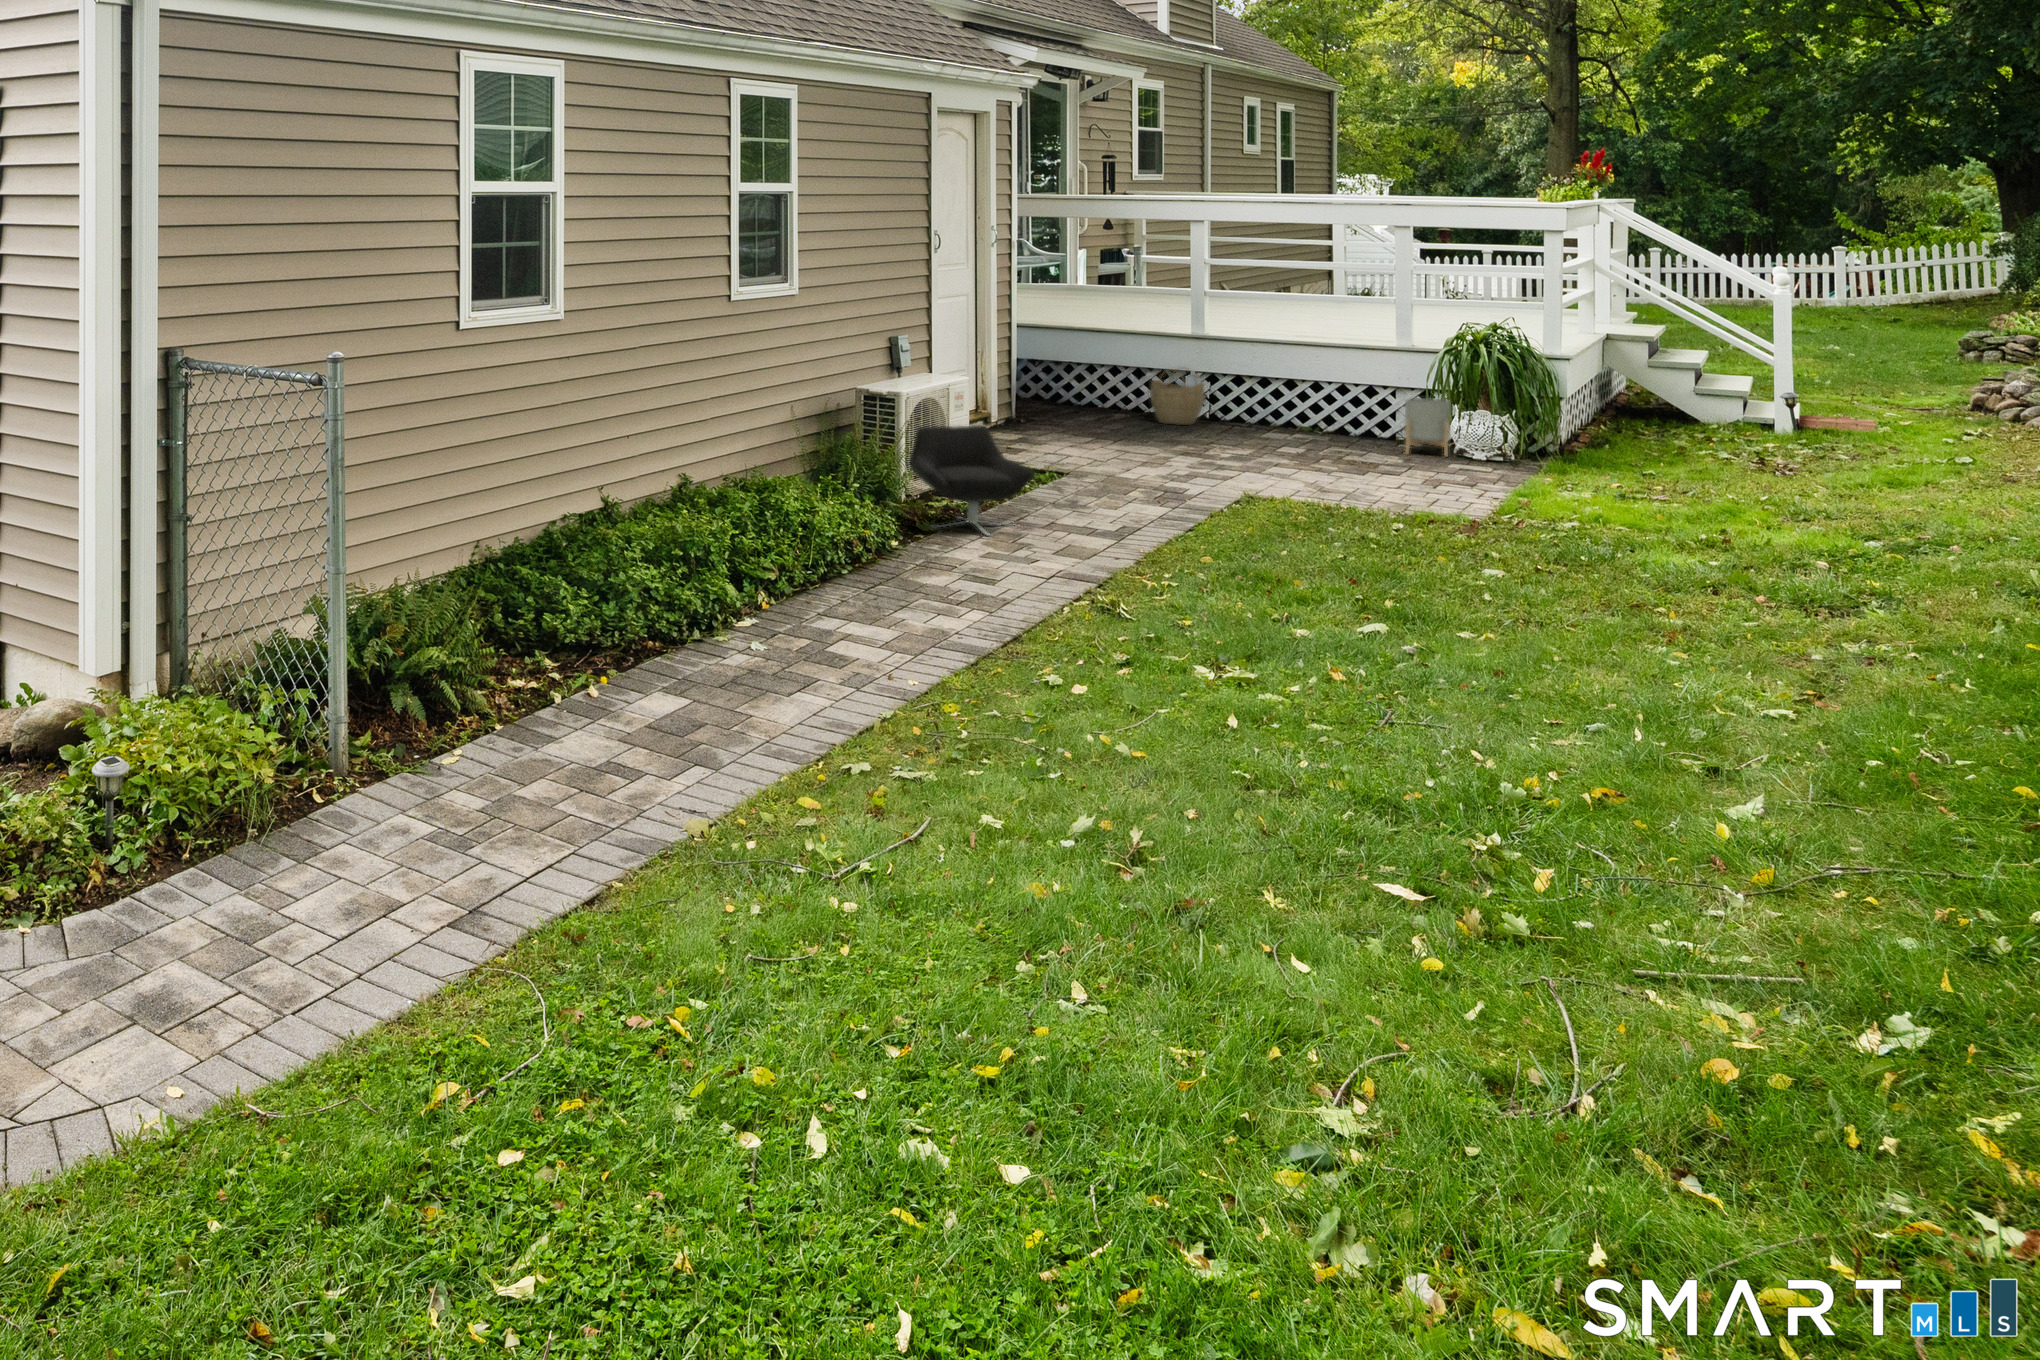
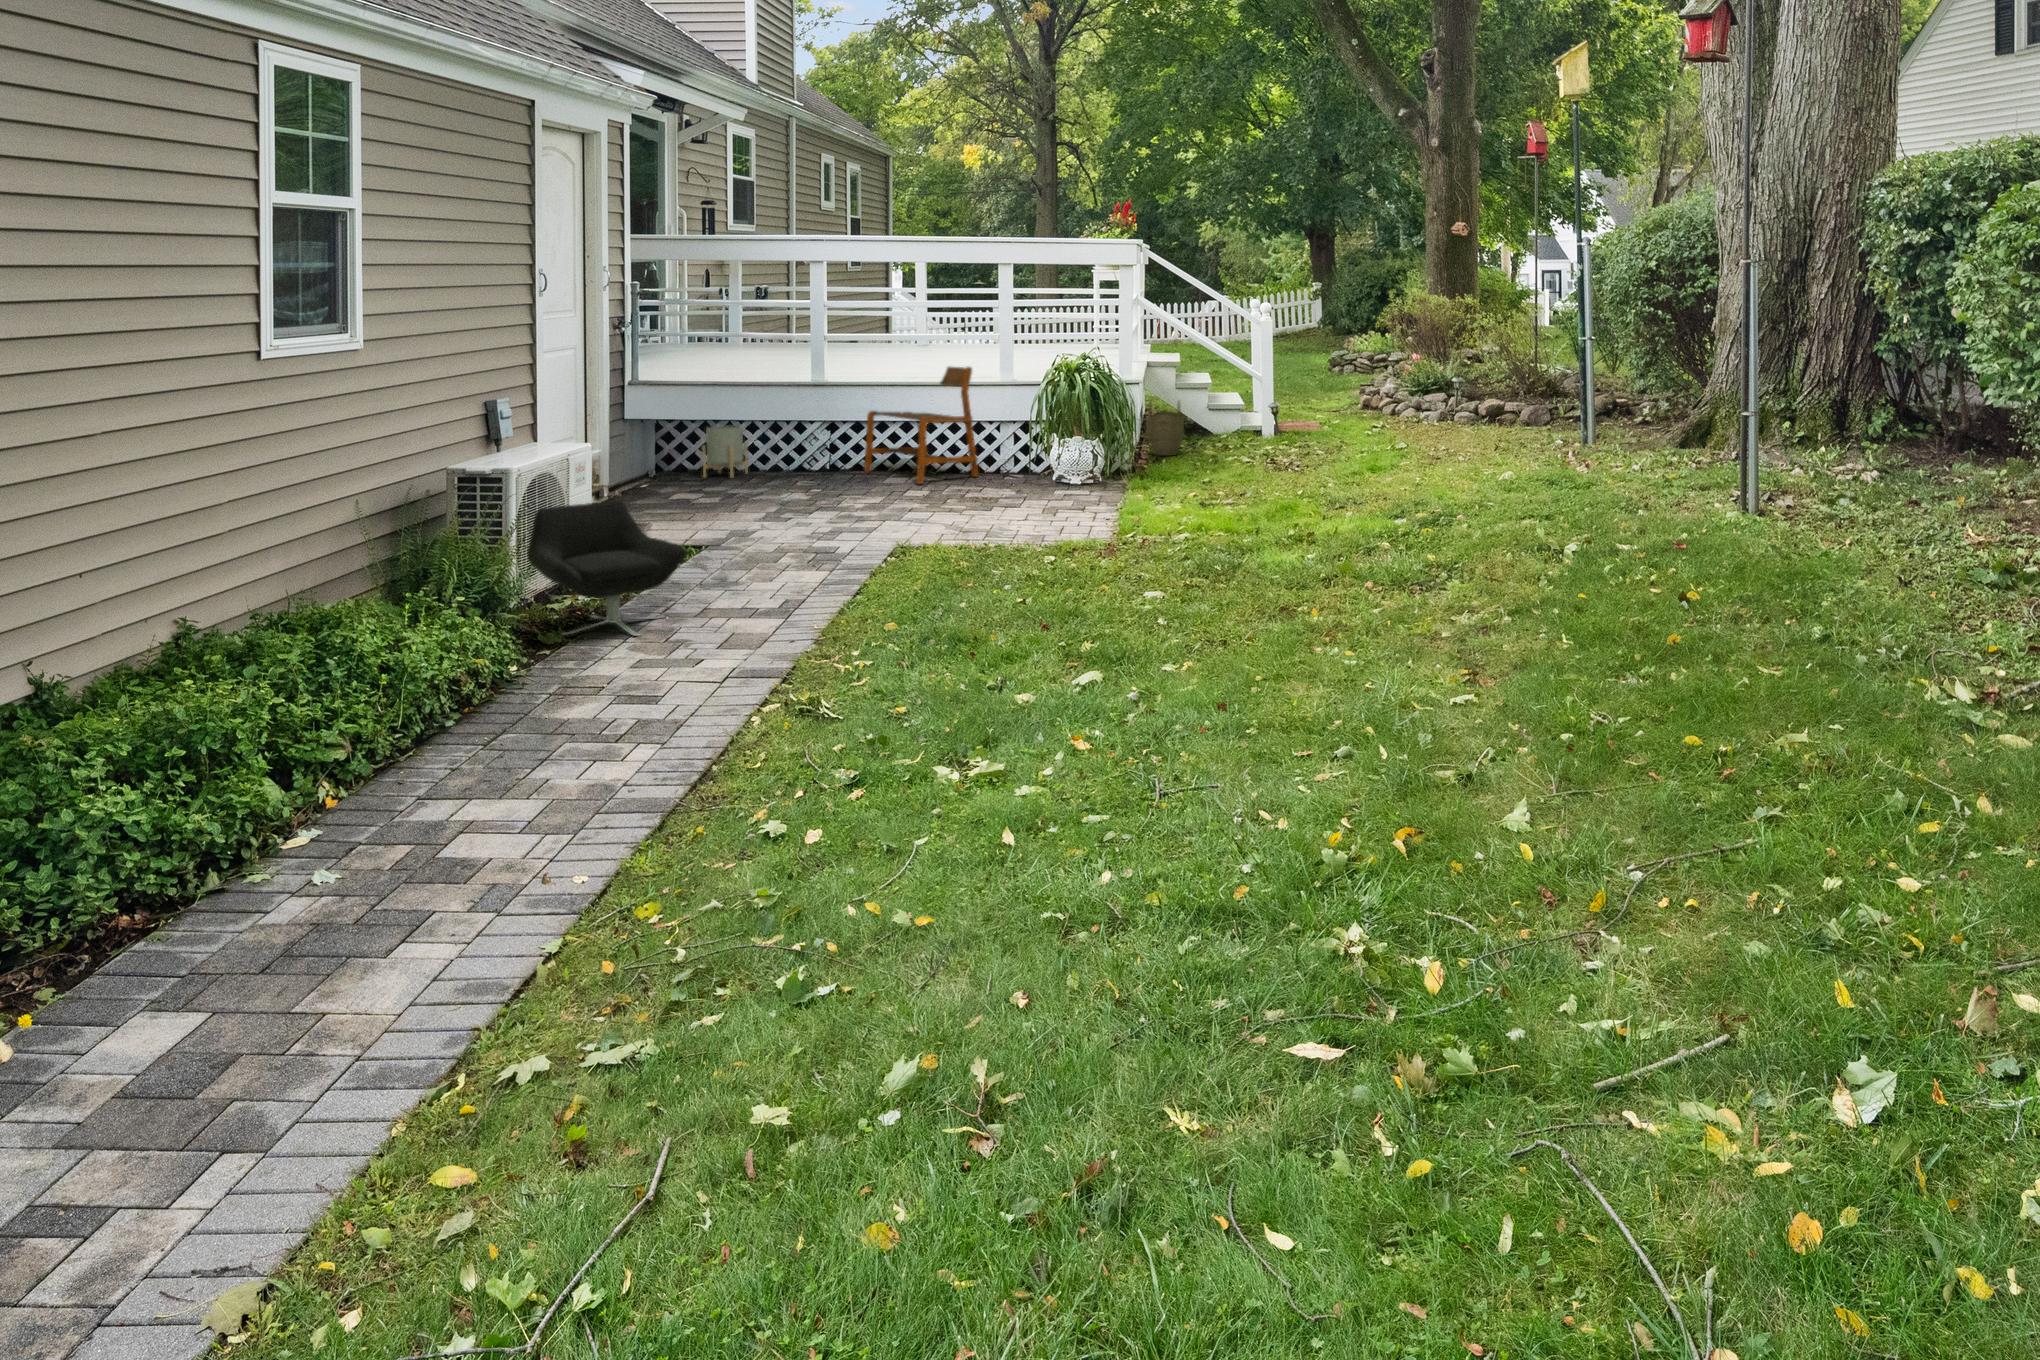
bench: none [1240,321,1364,440] -> present [864,367,979,484]
woven basket: present [1150,369,1205,425] -> present [1146,402,1184,456]
planter: present [1404,398,1451,456] -> present [702,426,748,477]

